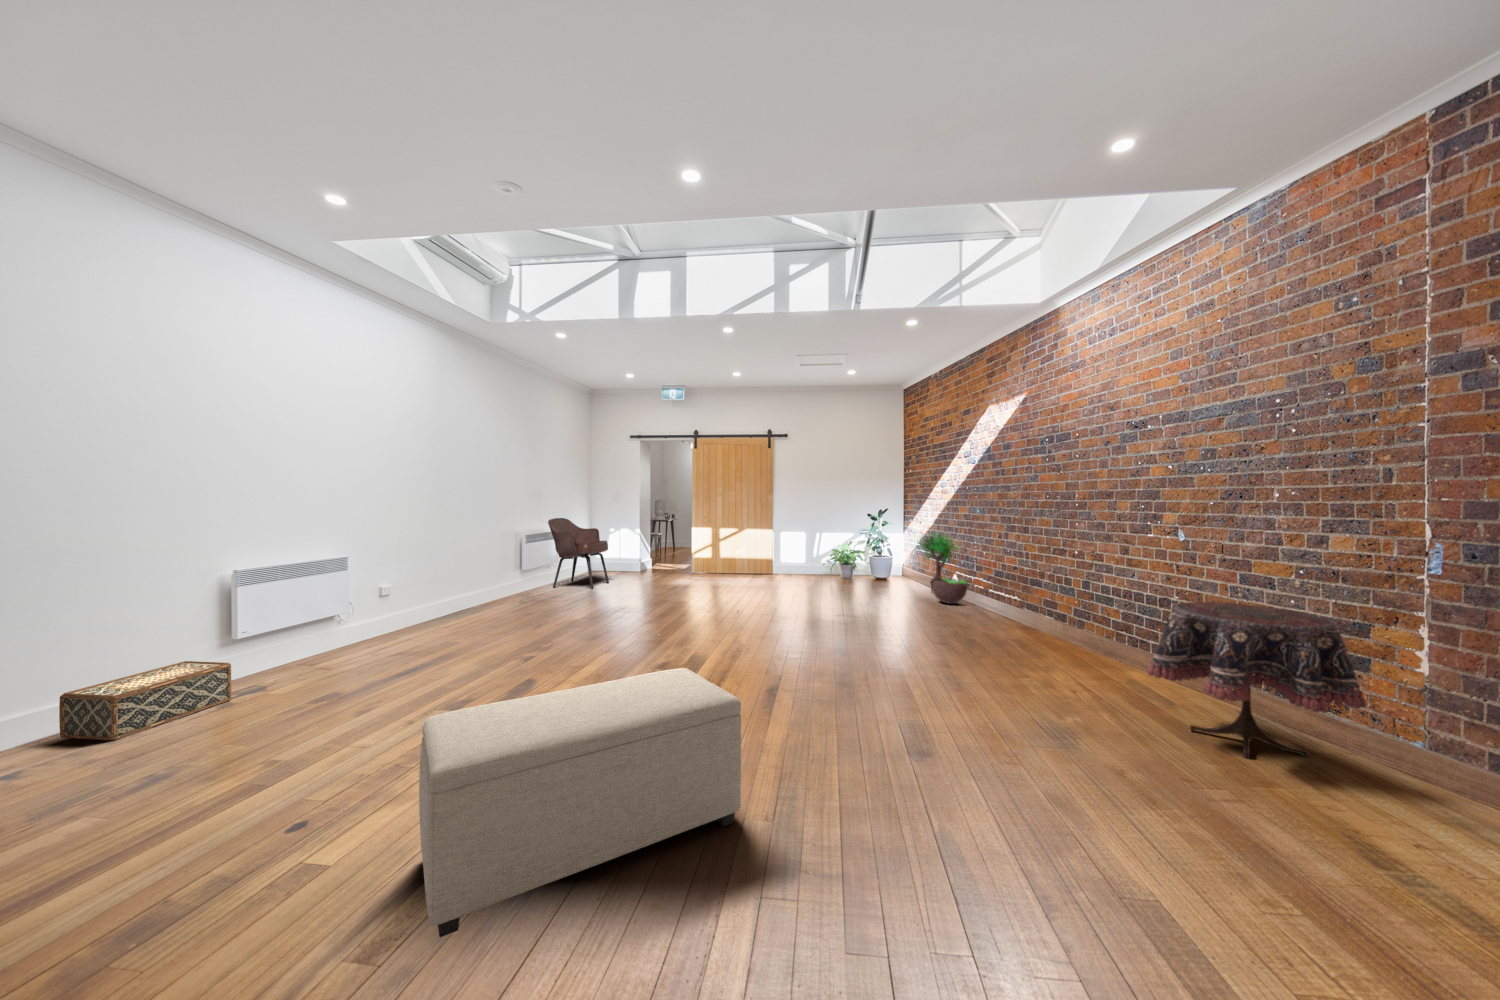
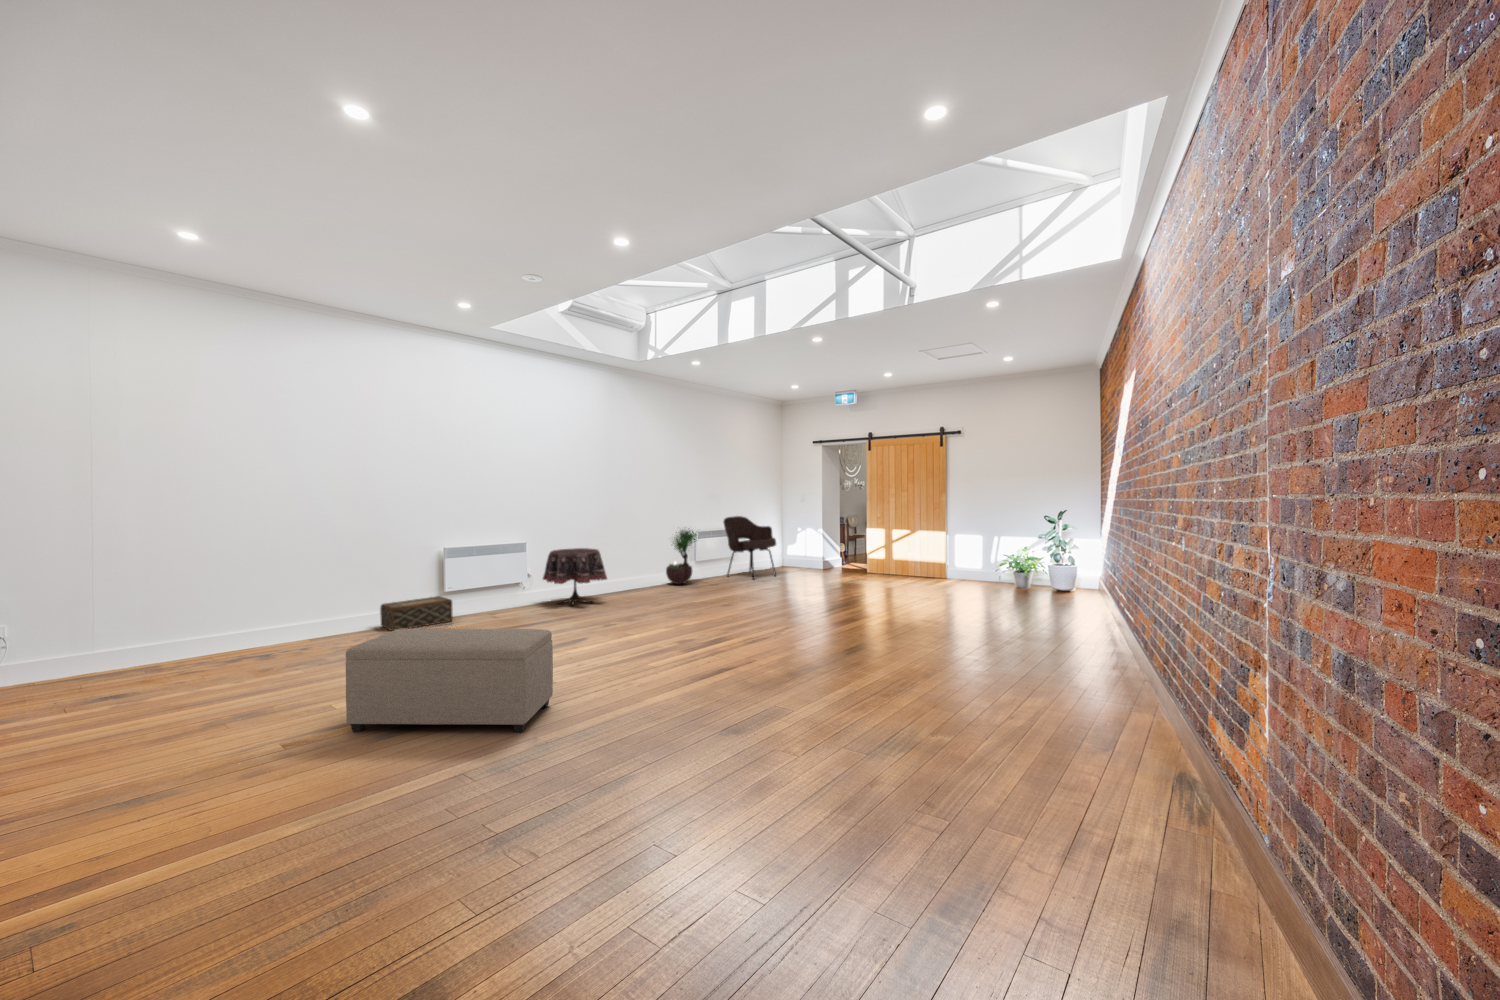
potted tree: present [918,531,967,604] -> present [666,530,697,584]
side table: present [1147,602,1366,758] -> present [543,548,607,607]

